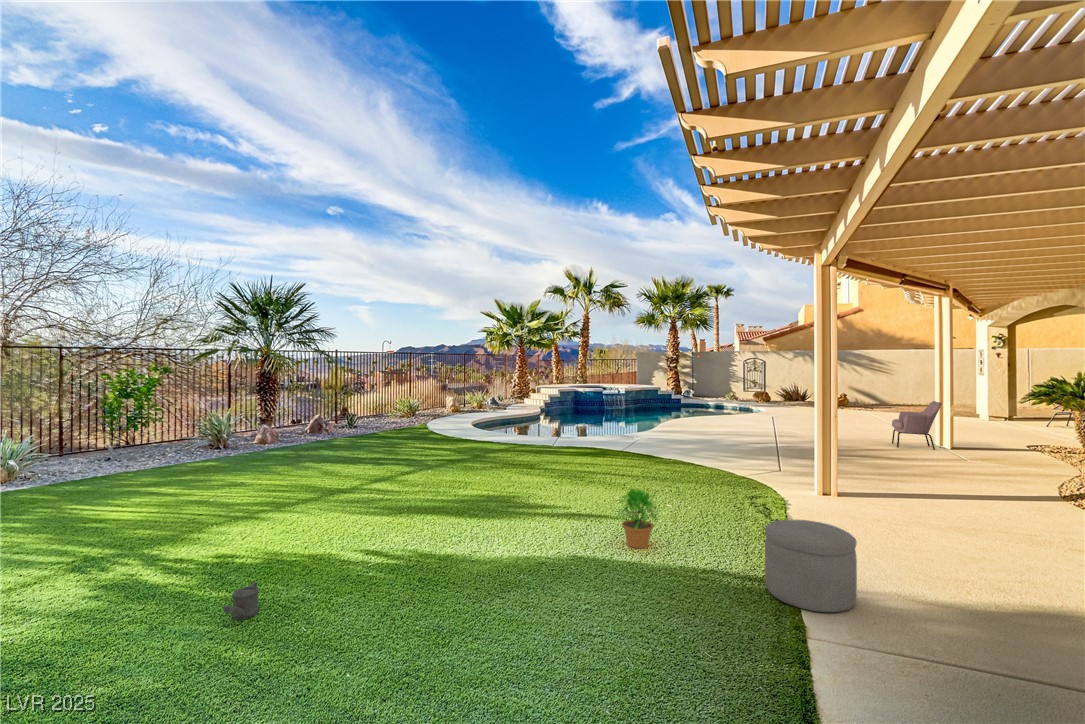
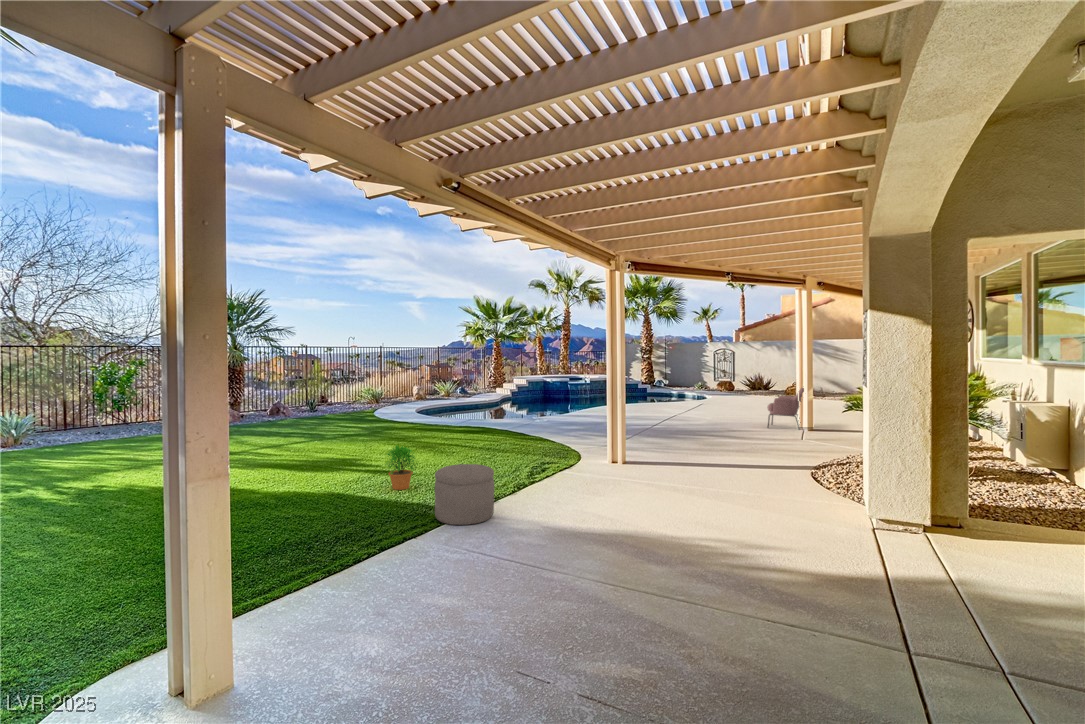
watering can: present [223,582,259,620] -> none [50,497,90,519]

